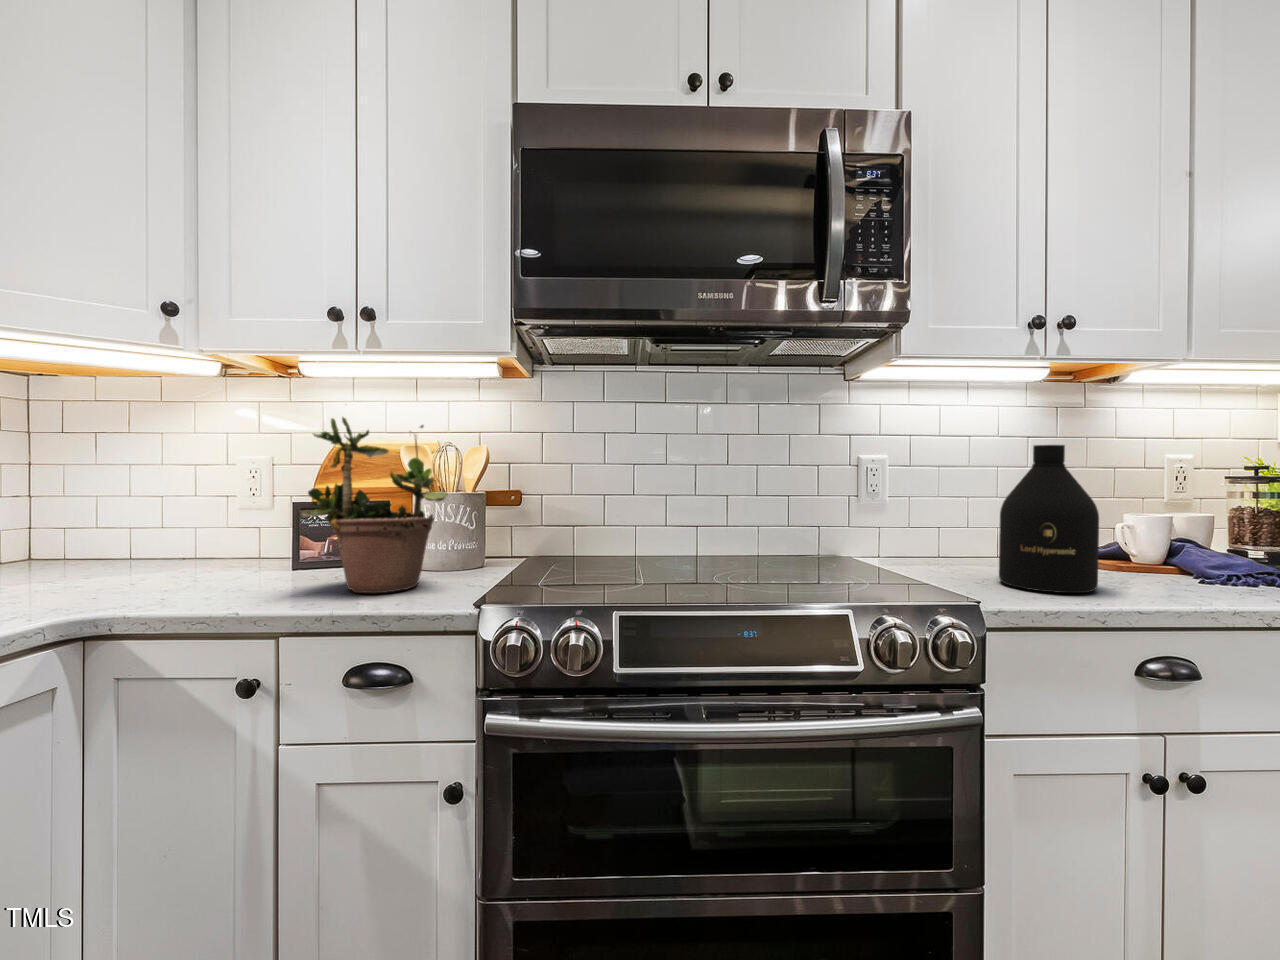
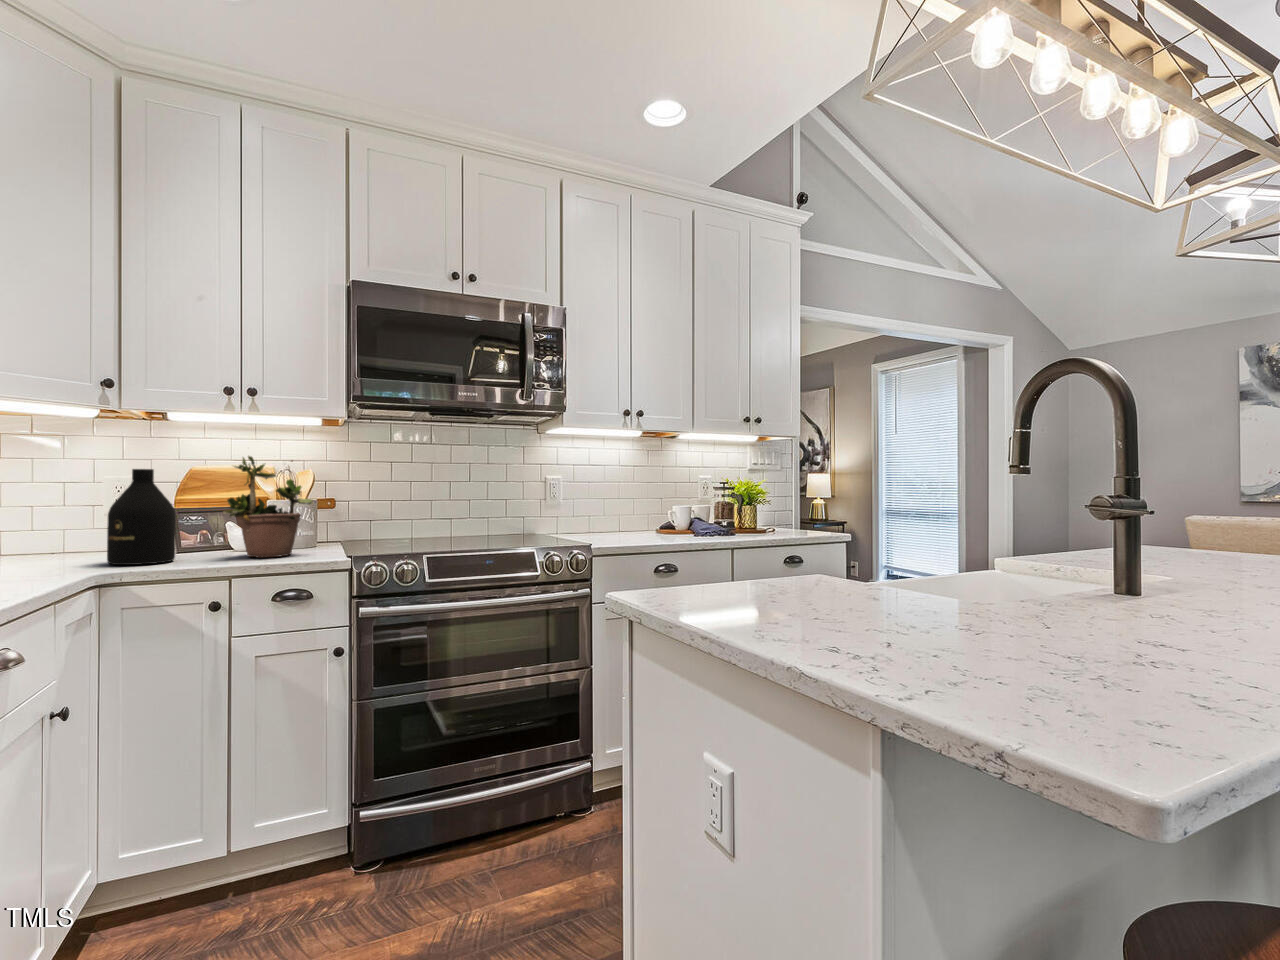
bottle: present [999,445,1099,593] -> present [107,469,176,565]

